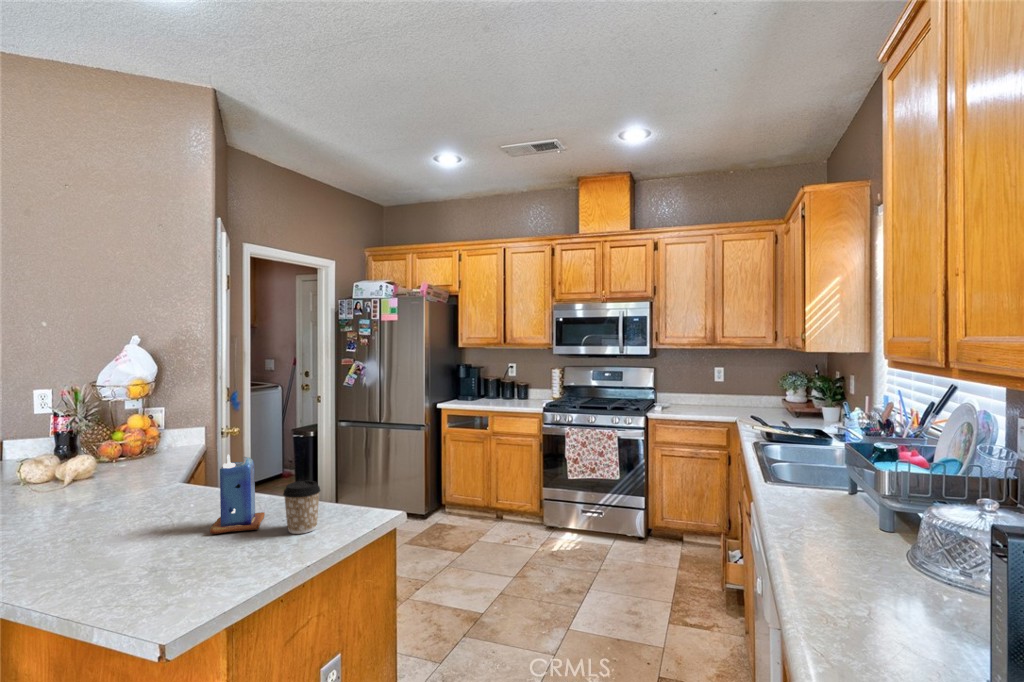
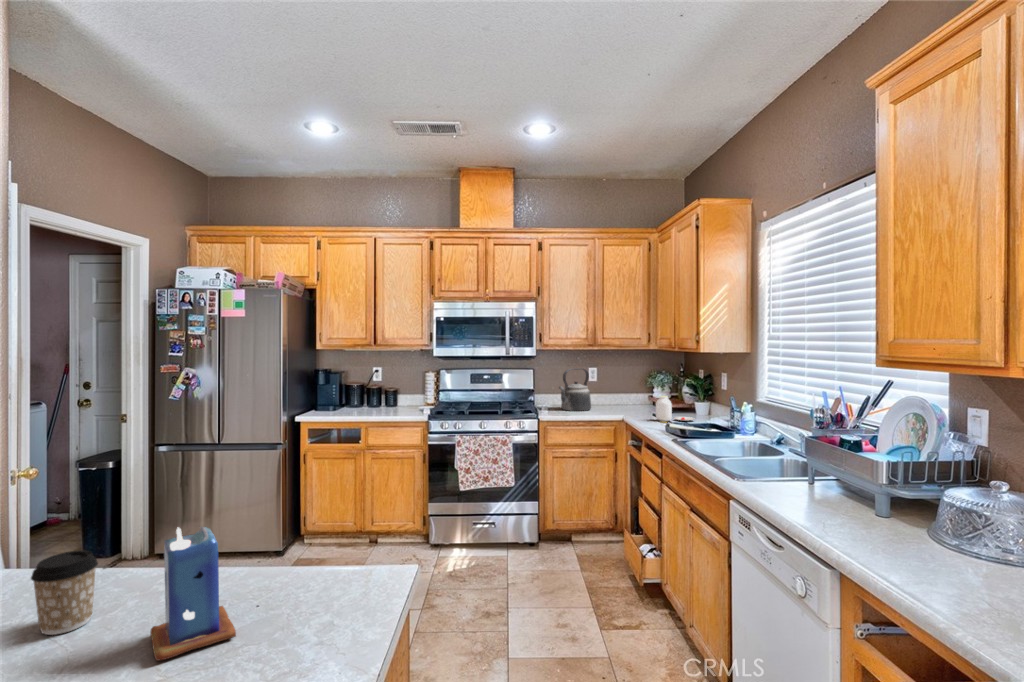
kettle: none [675,368,711,411] -> present [559,368,591,411]
jar: none [766,398,814,427] -> present [656,396,694,423]
coffee cup: present [283,481,320,534] -> present [31,550,98,635]

